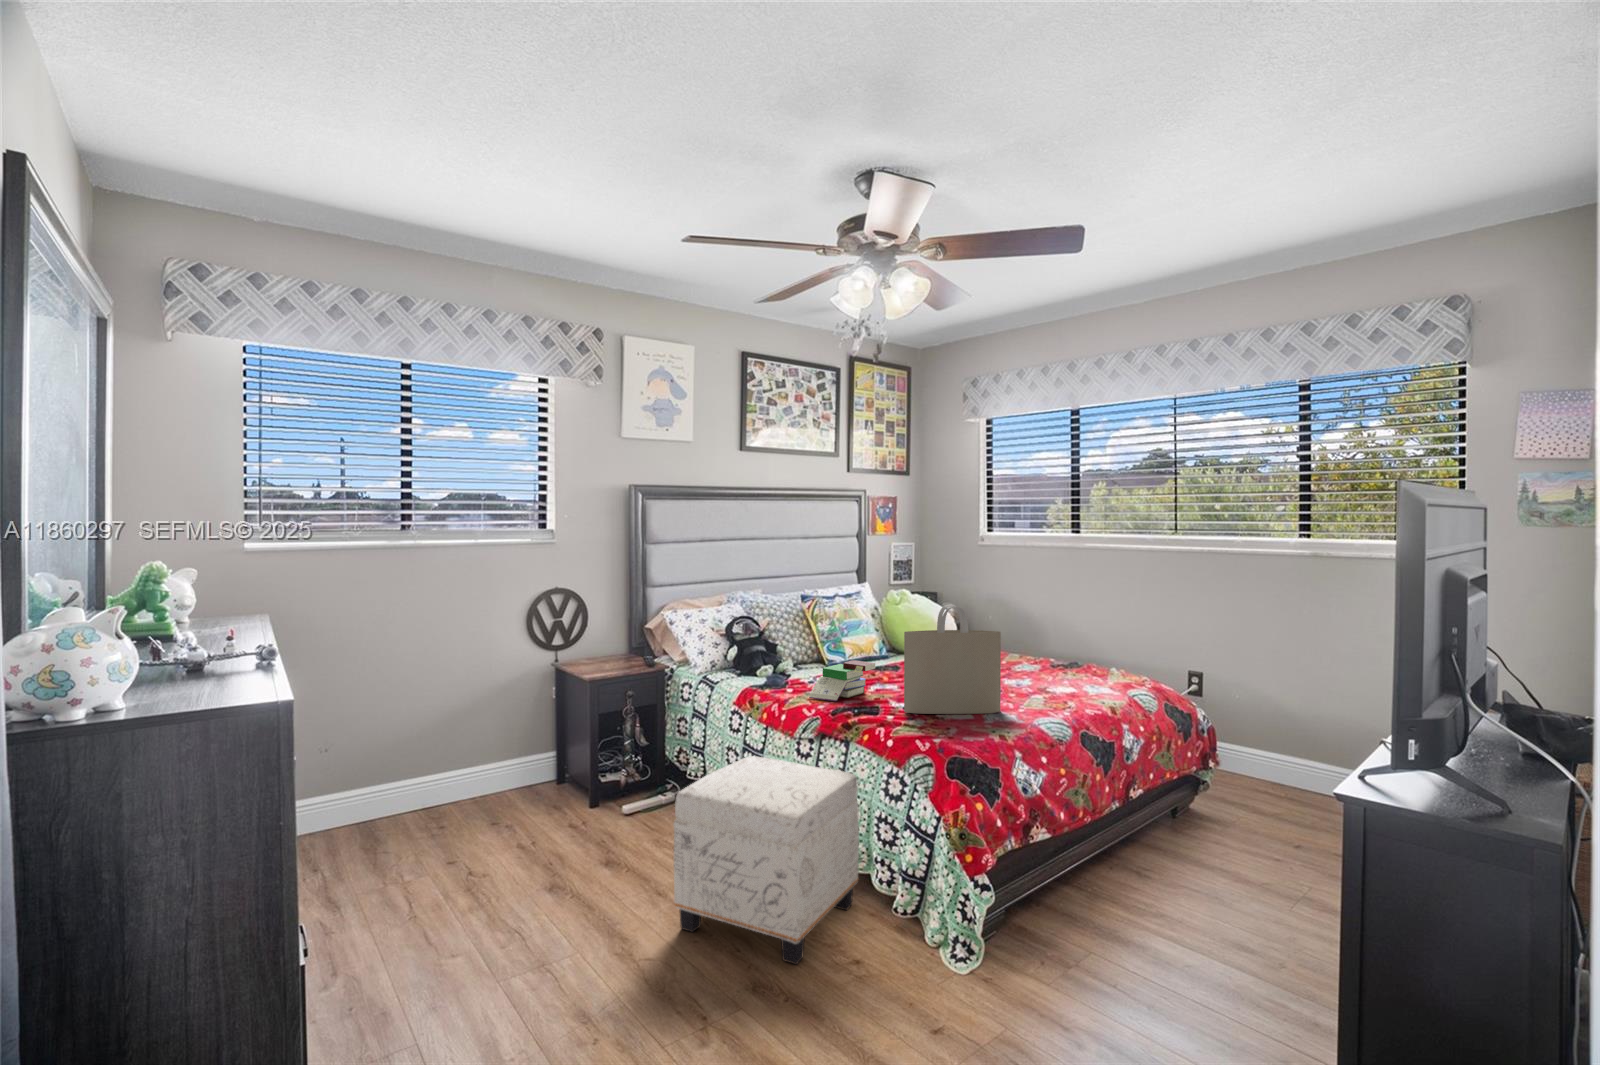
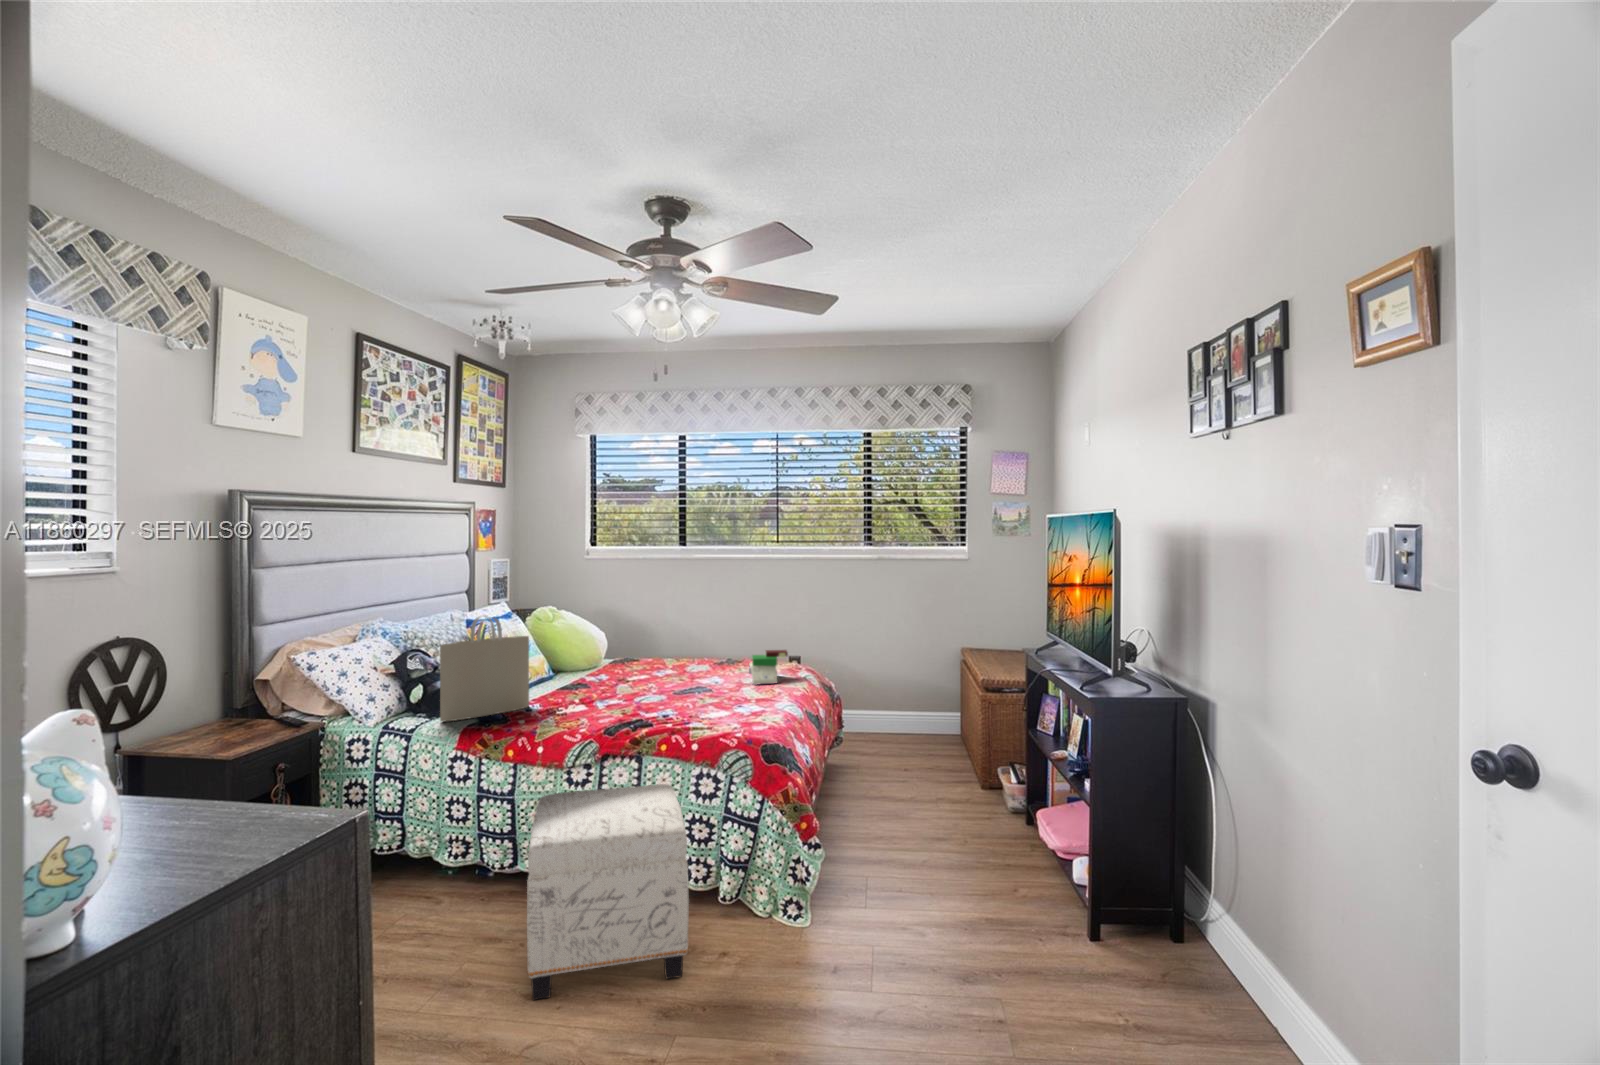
tote bag: present [904,605,1001,714] -> present [440,616,529,721]
book: present [809,660,875,701] -> present [749,650,788,685]

